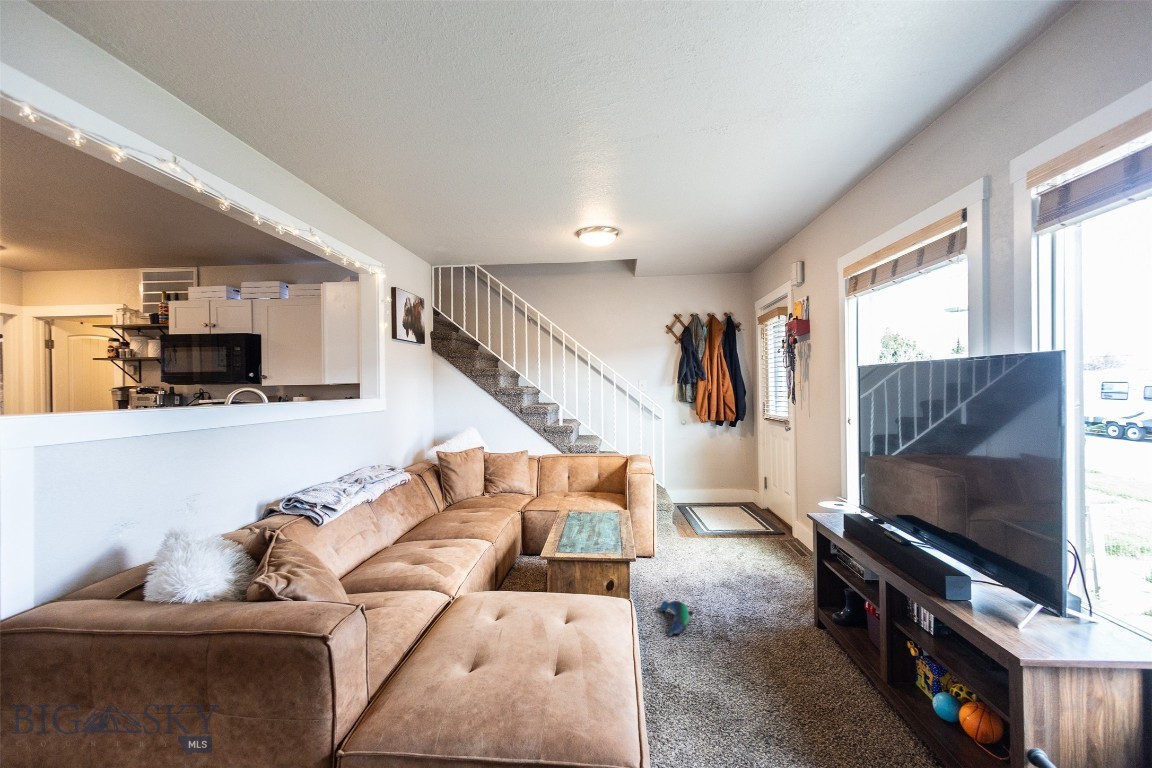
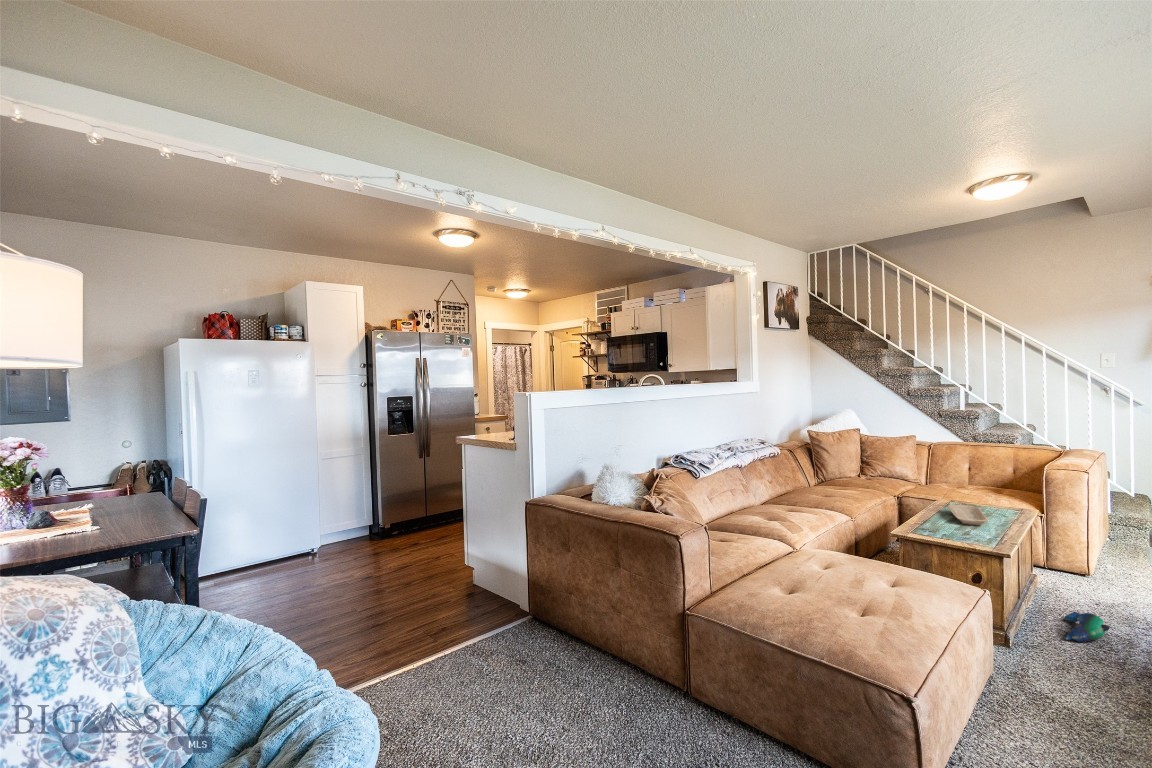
tray: none [573,518,611,541] -> present [947,505,988,525]

